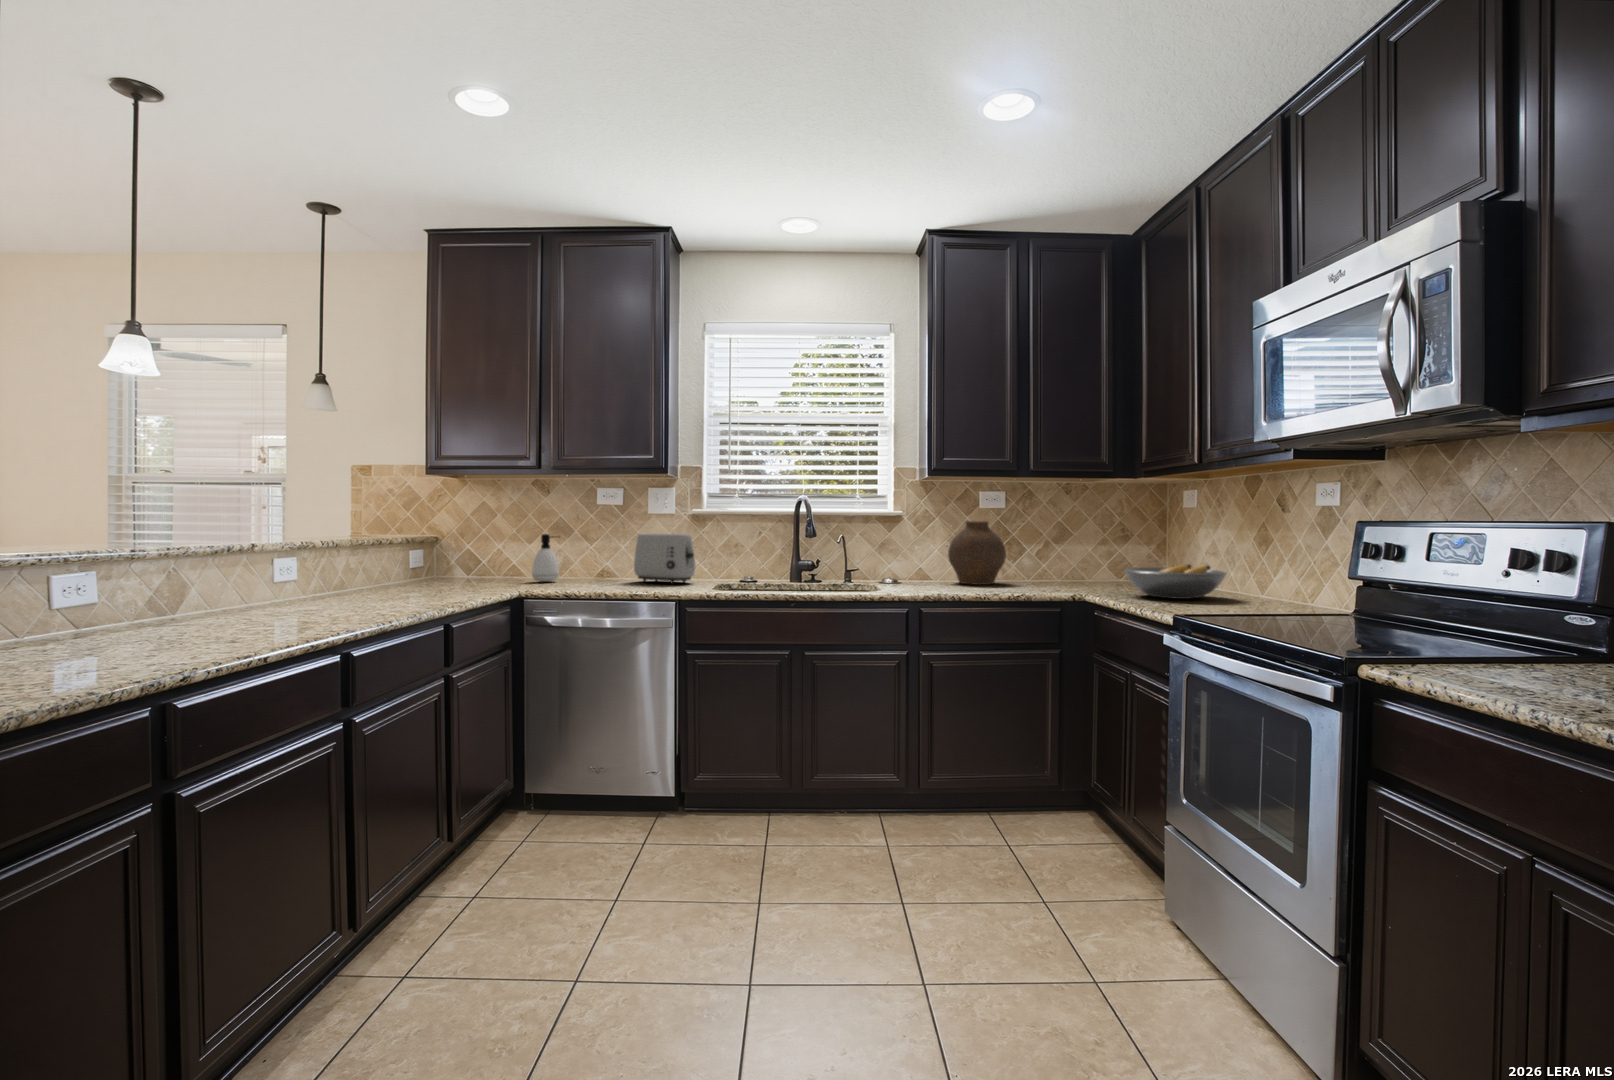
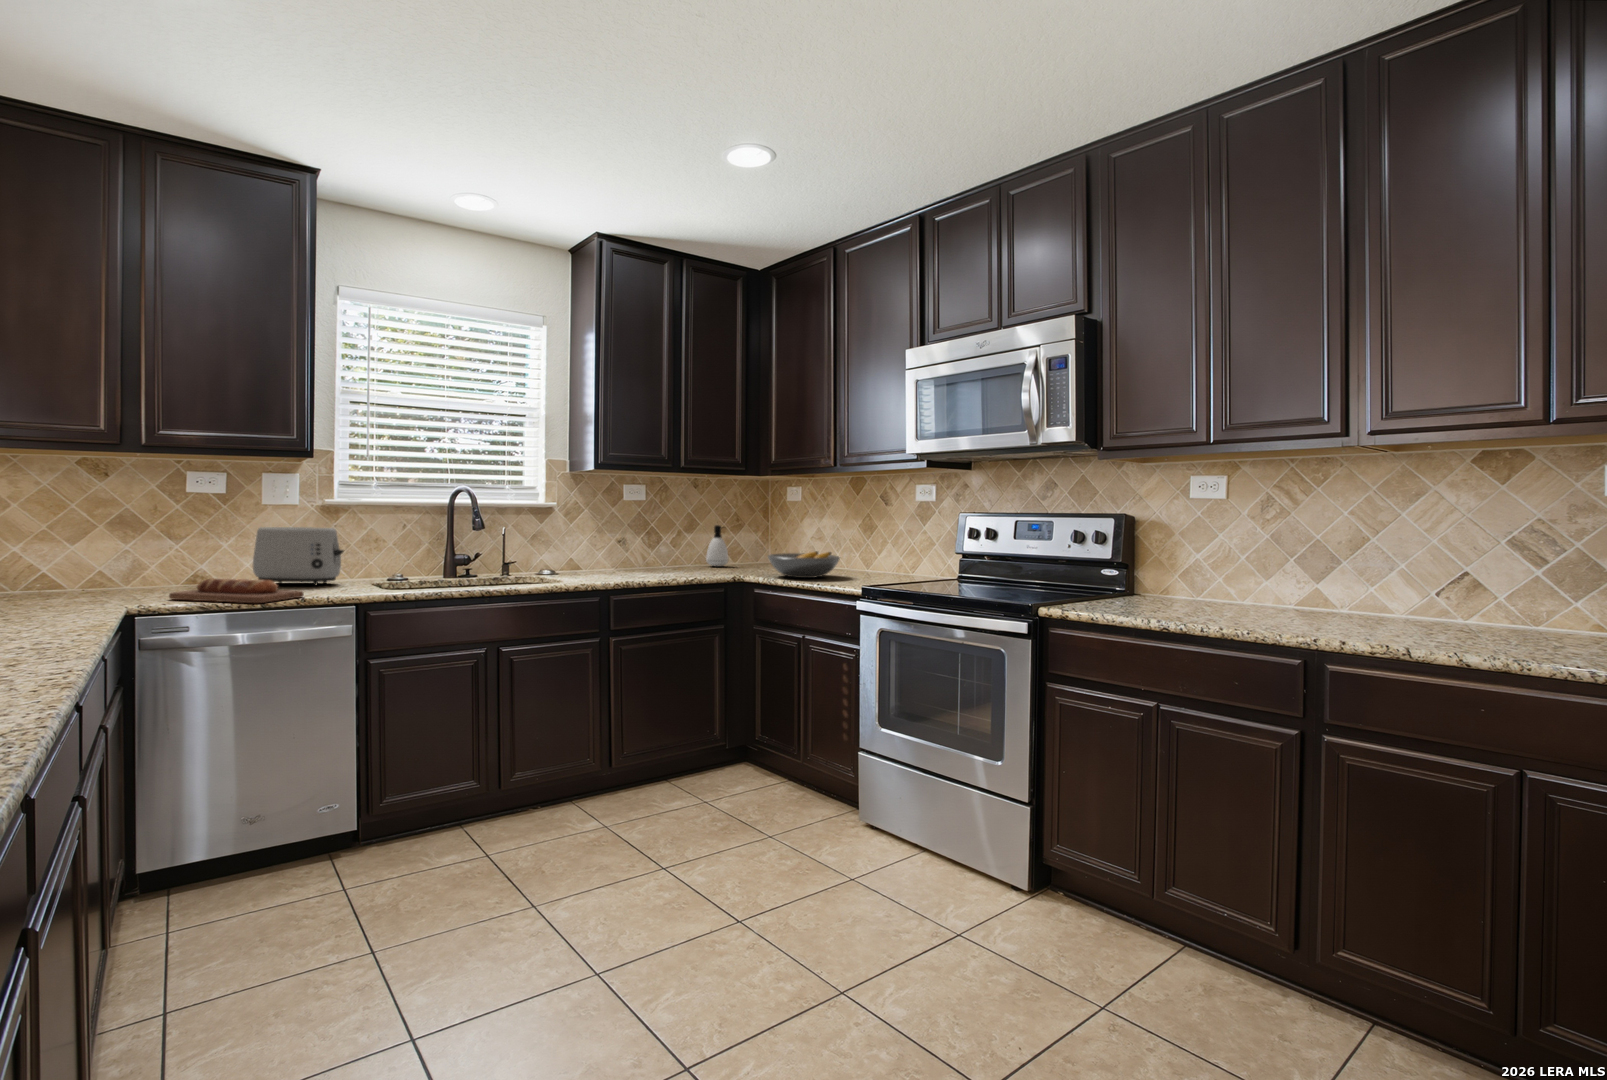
vase: present [948,521,1006,585] -> none [605,514,658,572]
soap dispenser: present [532,534,559,582] -> present [706,525,728,567]
bread loaf: none [548,574,634,595] -> present [169,579,304,603]

